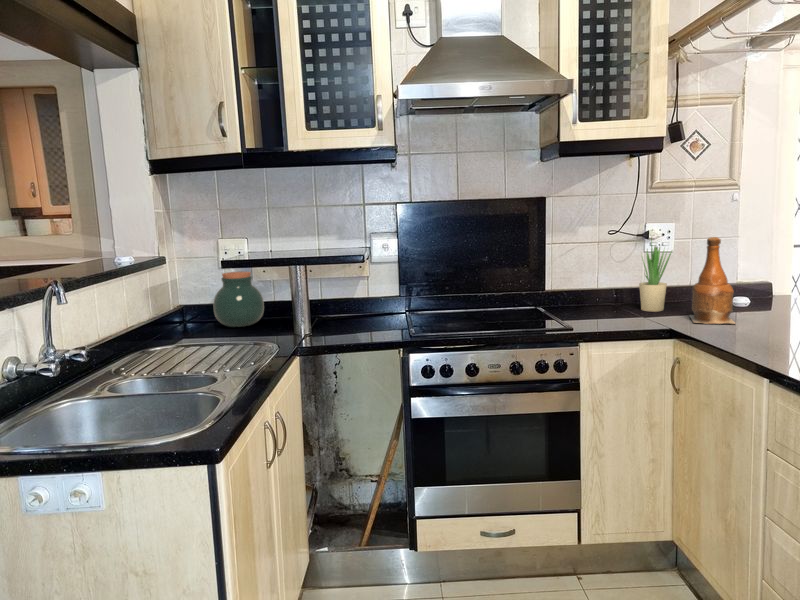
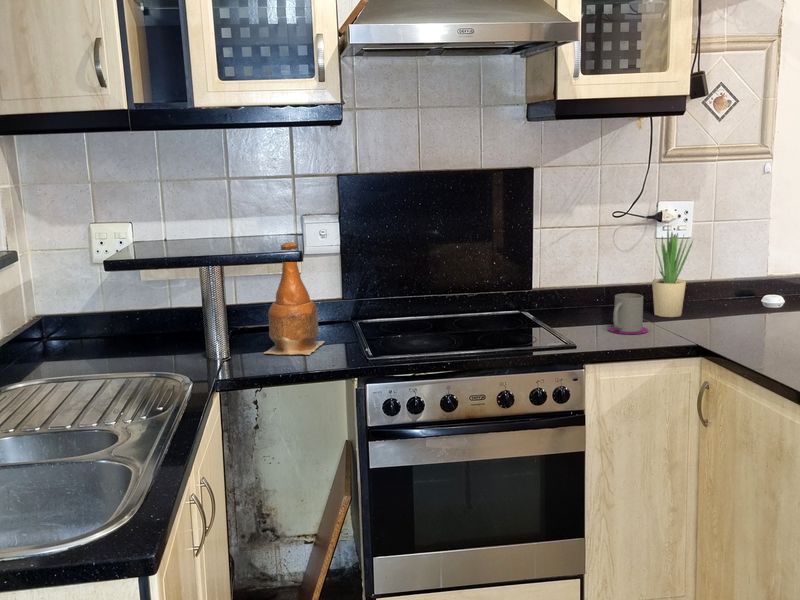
bottle: present [690,237,735,324] -> present [264,242,325,355]
jar: present [213,272,264,327] -> none [86,270,157,348]
mug: none [602,291,634,322] -> present [608,293,648,334]

